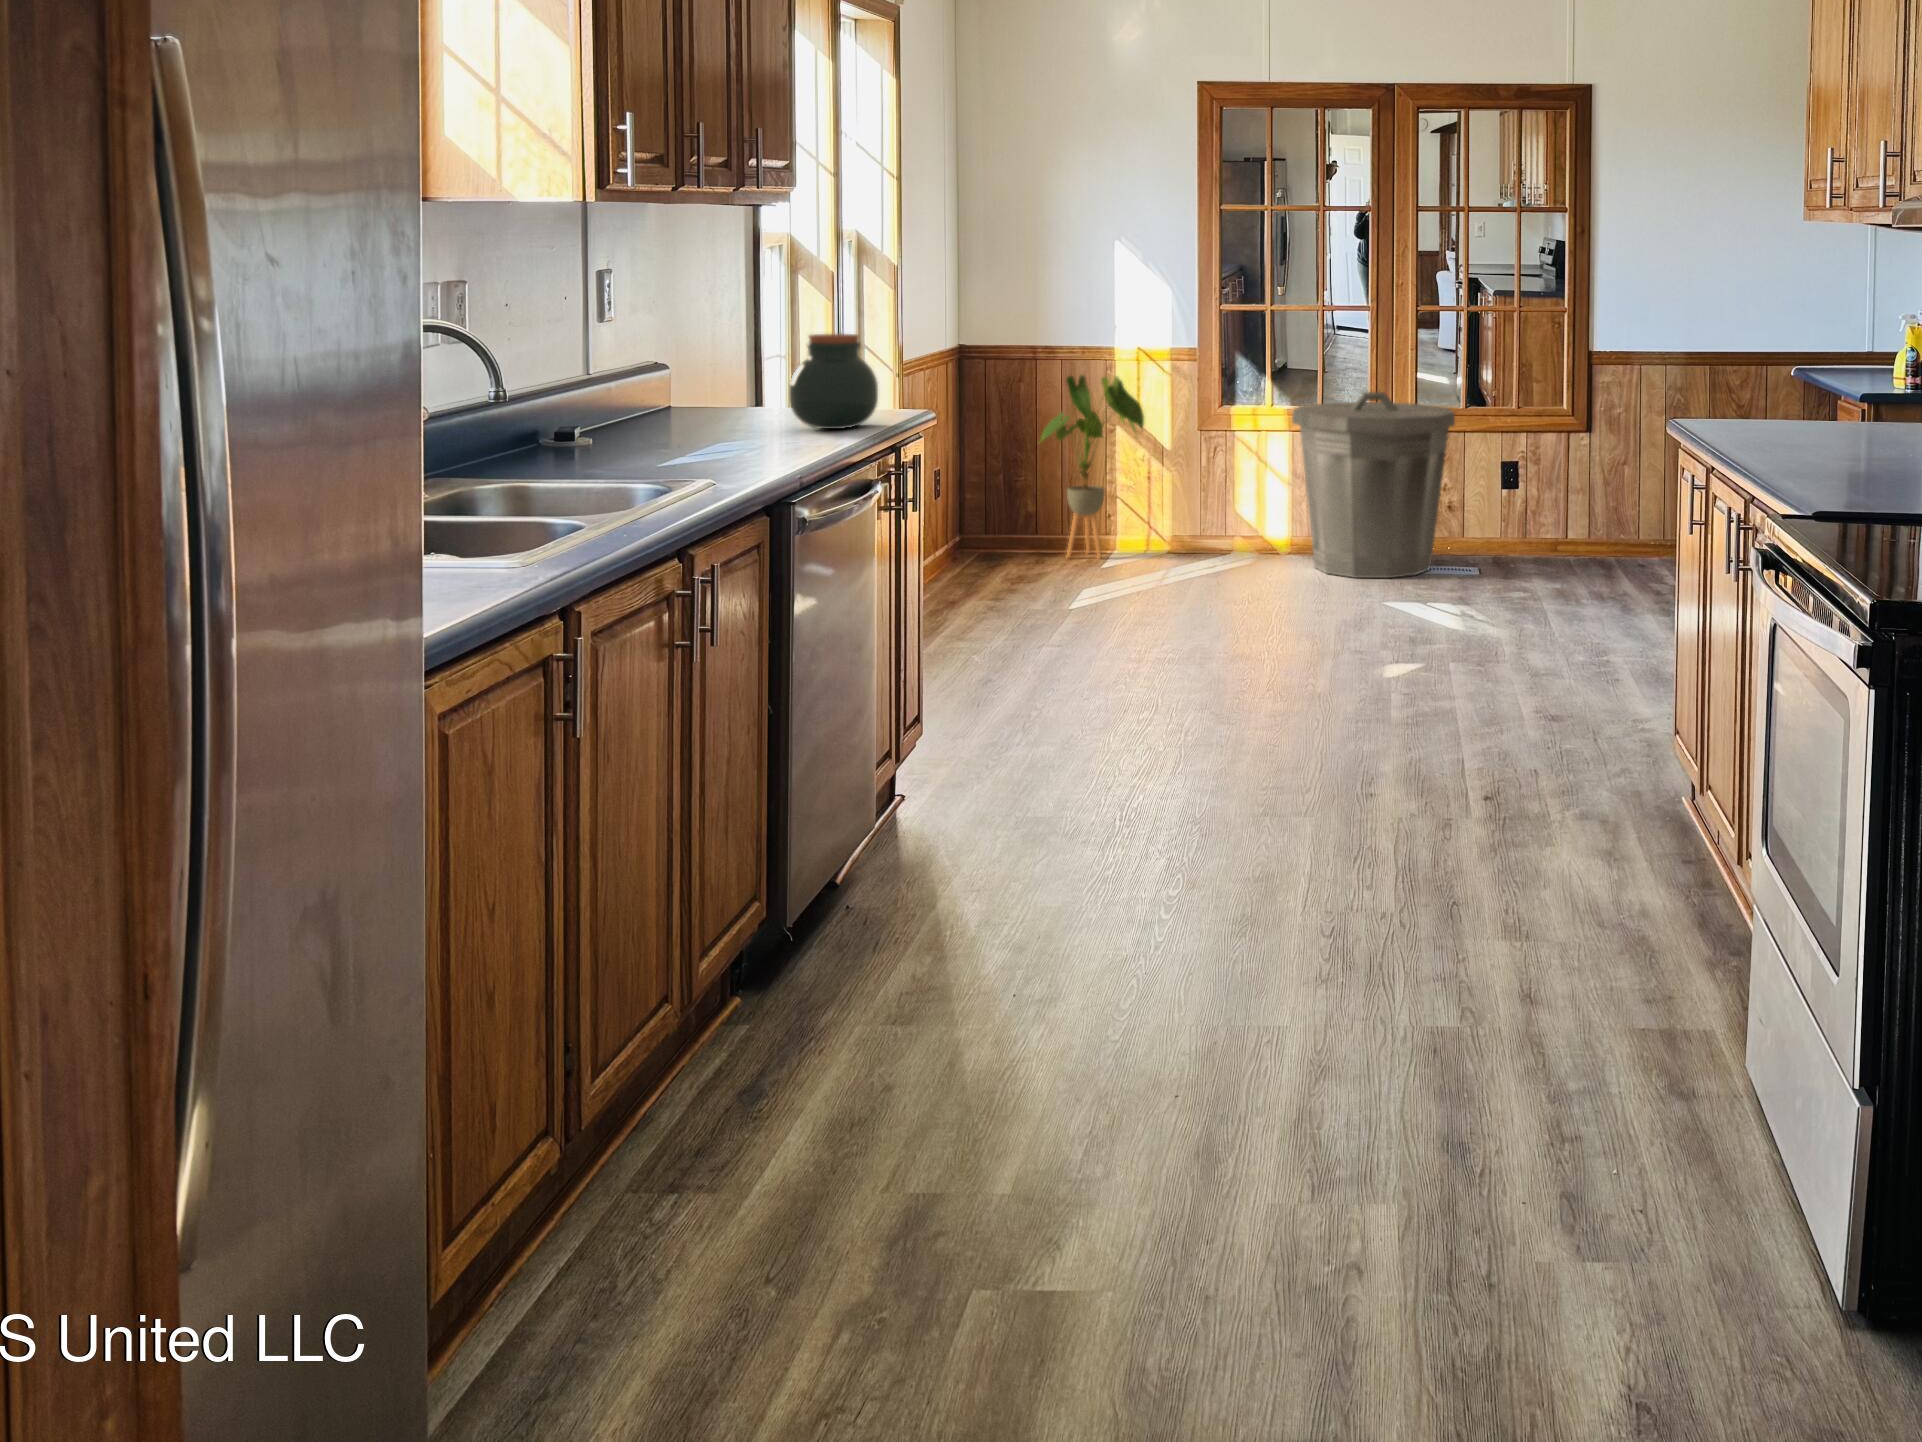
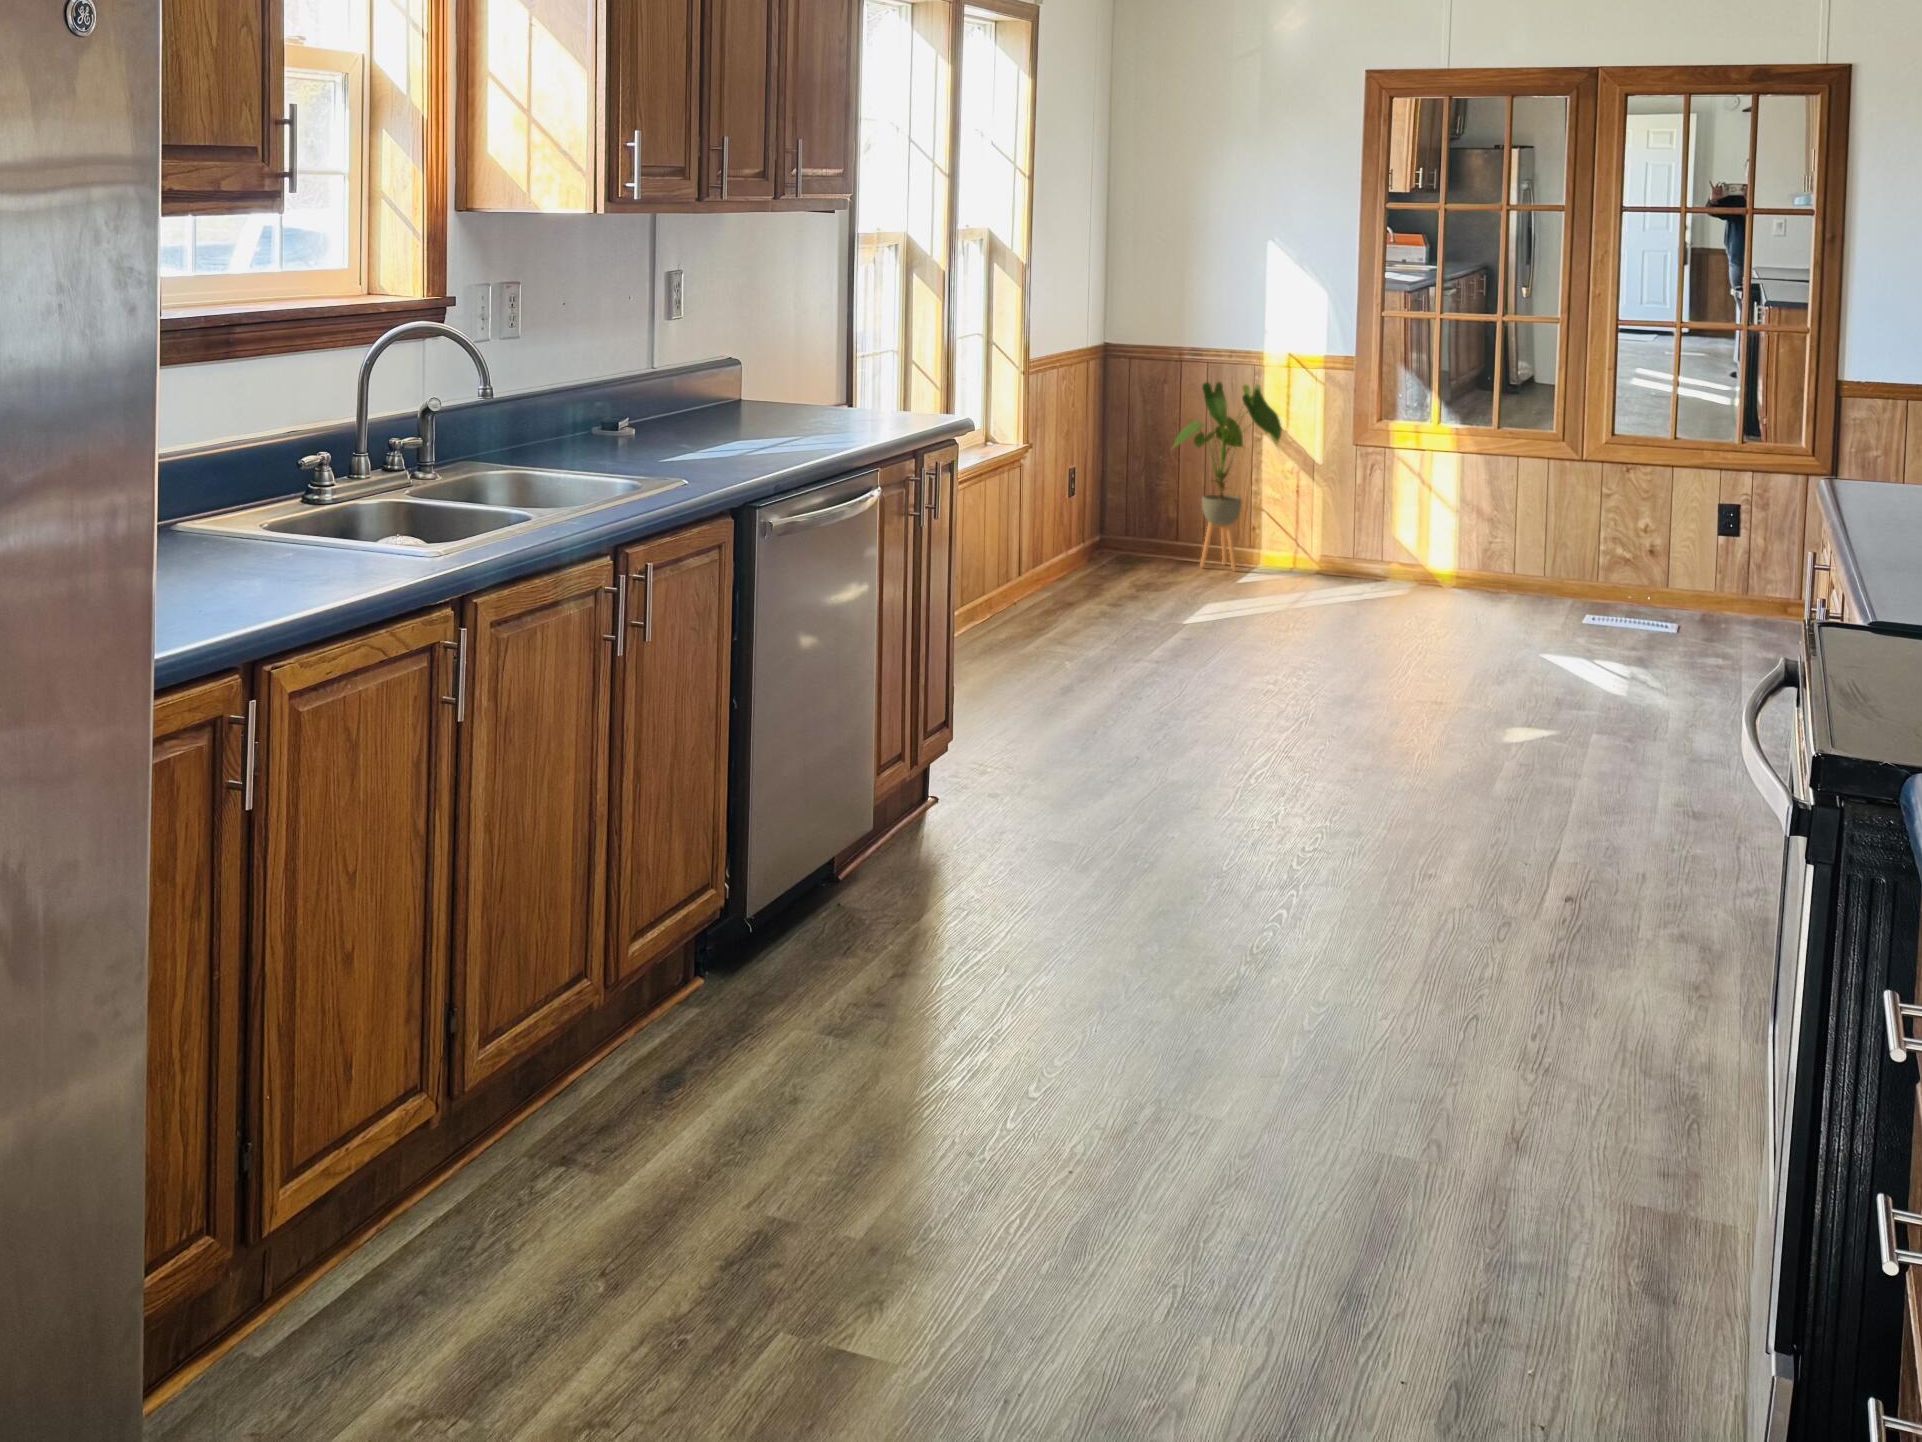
jar: present [789,334,878,429] -> none [815,338,898,431]
trash can: present [1292,392,1455,578] -> none [1447,414,1652,626]

